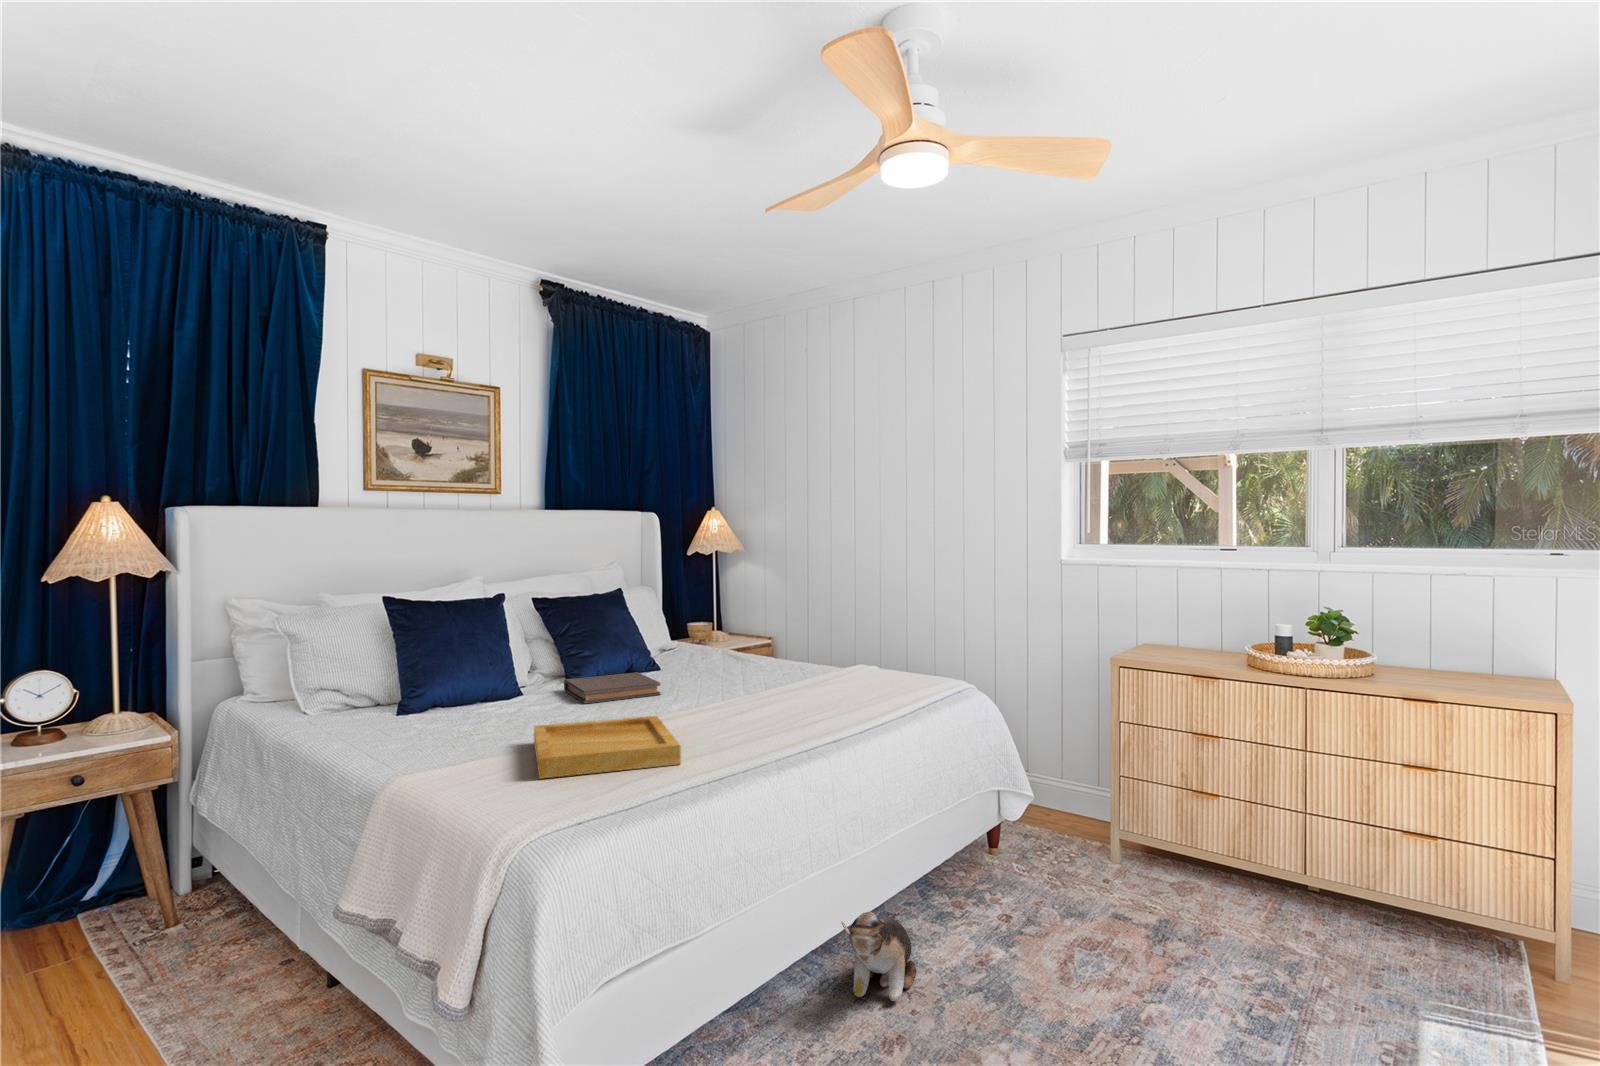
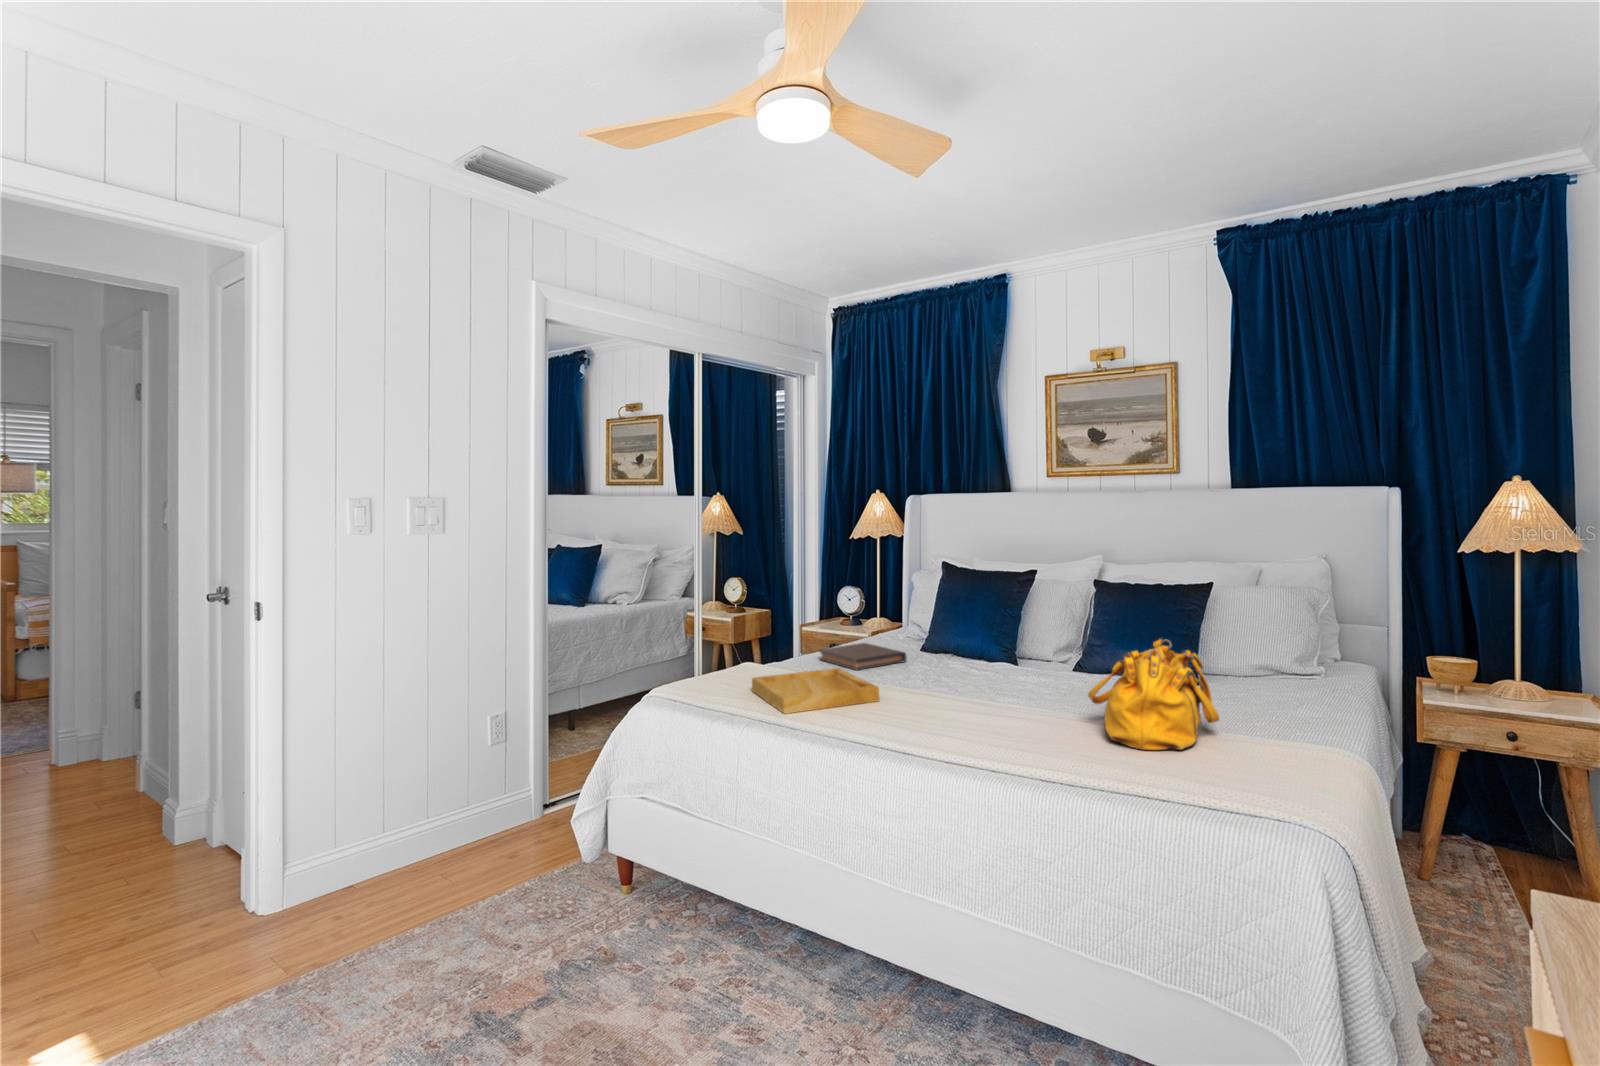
handbag: none [778,614,863,688] -> present [1088,639,1219,750]
book: present [564,672,661,704] -> present [819,643,907,670]
plush toy: present [841,911,916,1001] -> none [764,895,923,1020]

